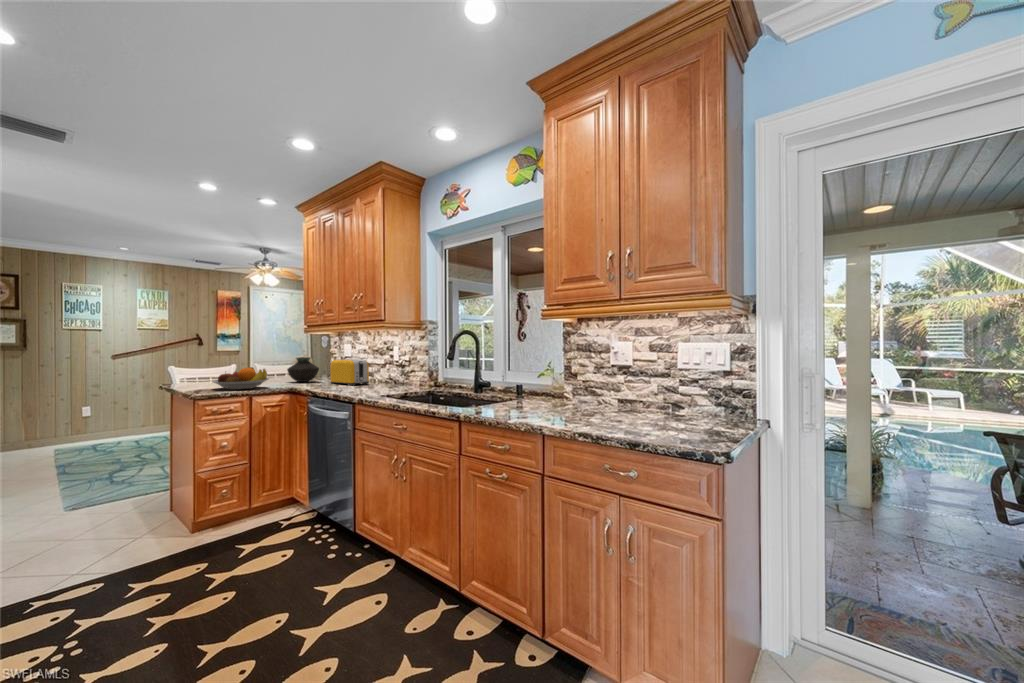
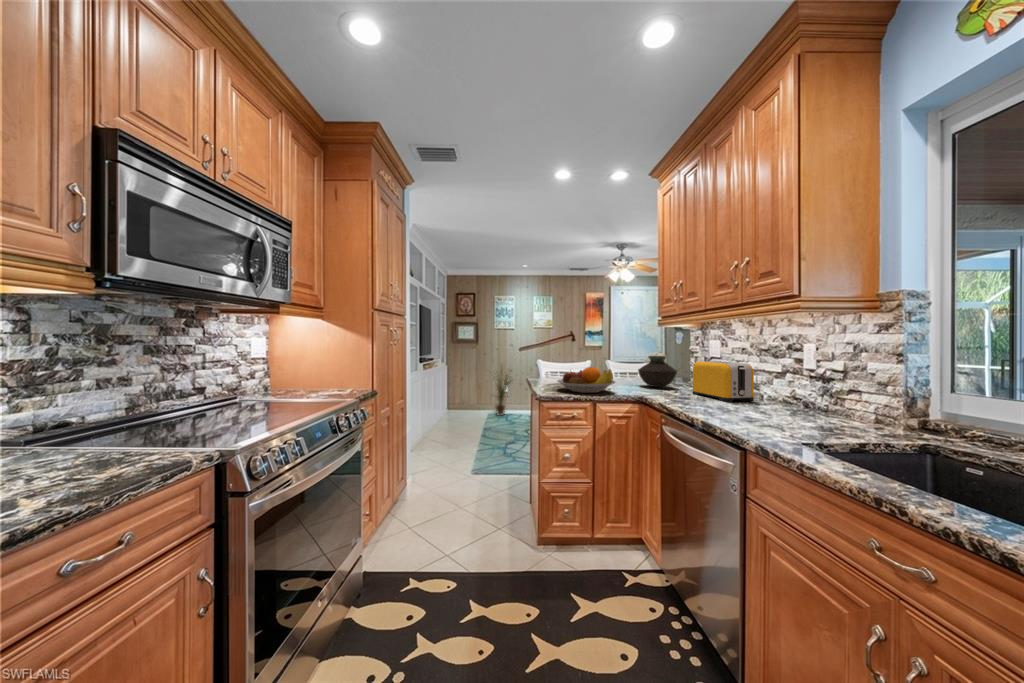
house plant: none [49,376,106,449] -> present [496,373,510,415]

